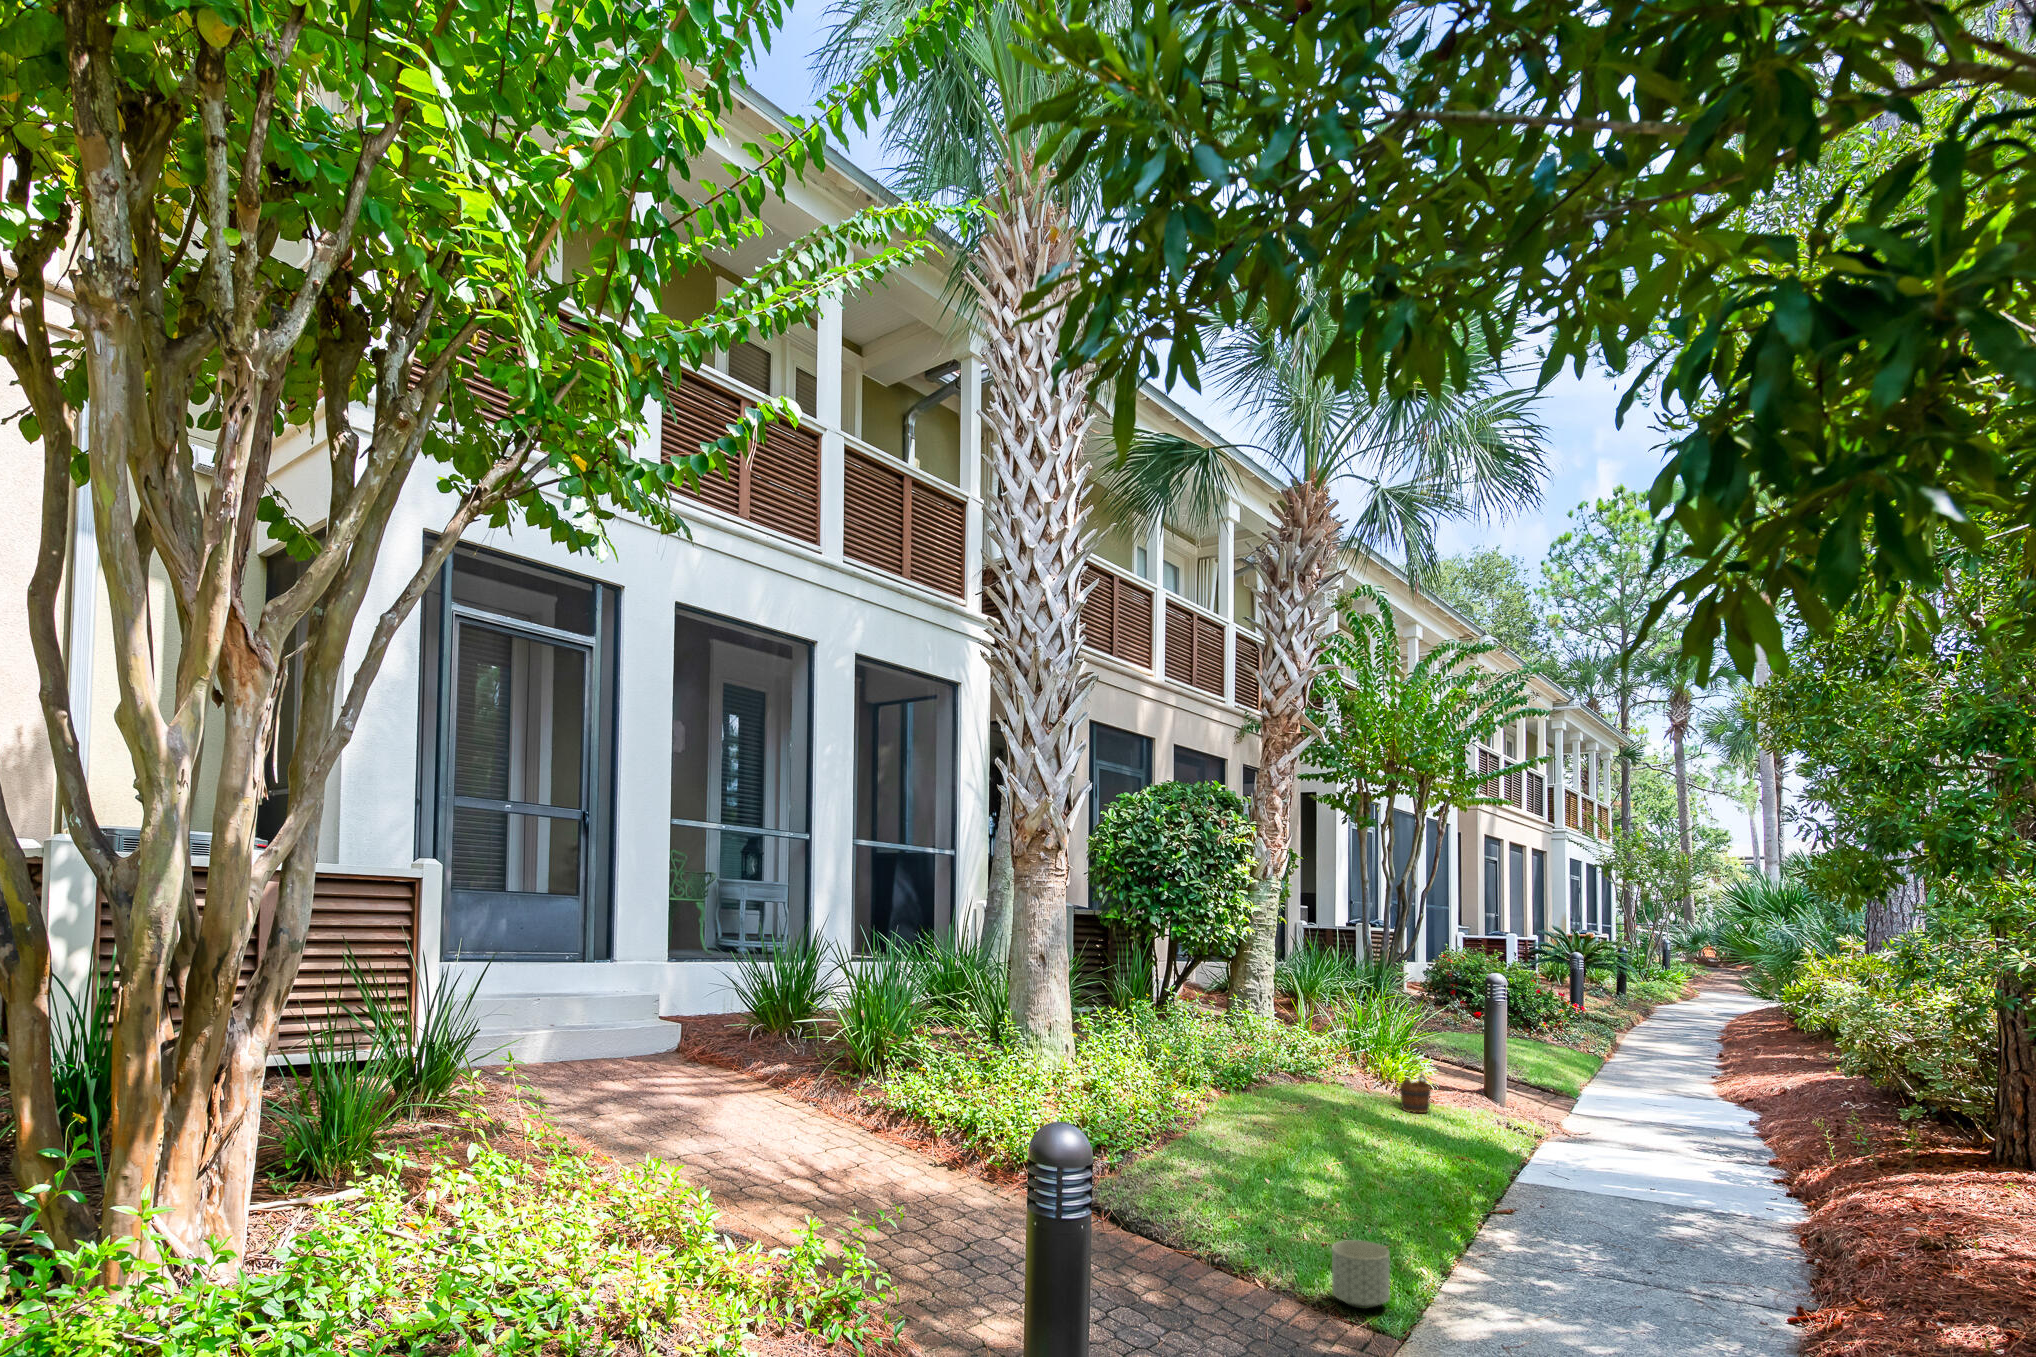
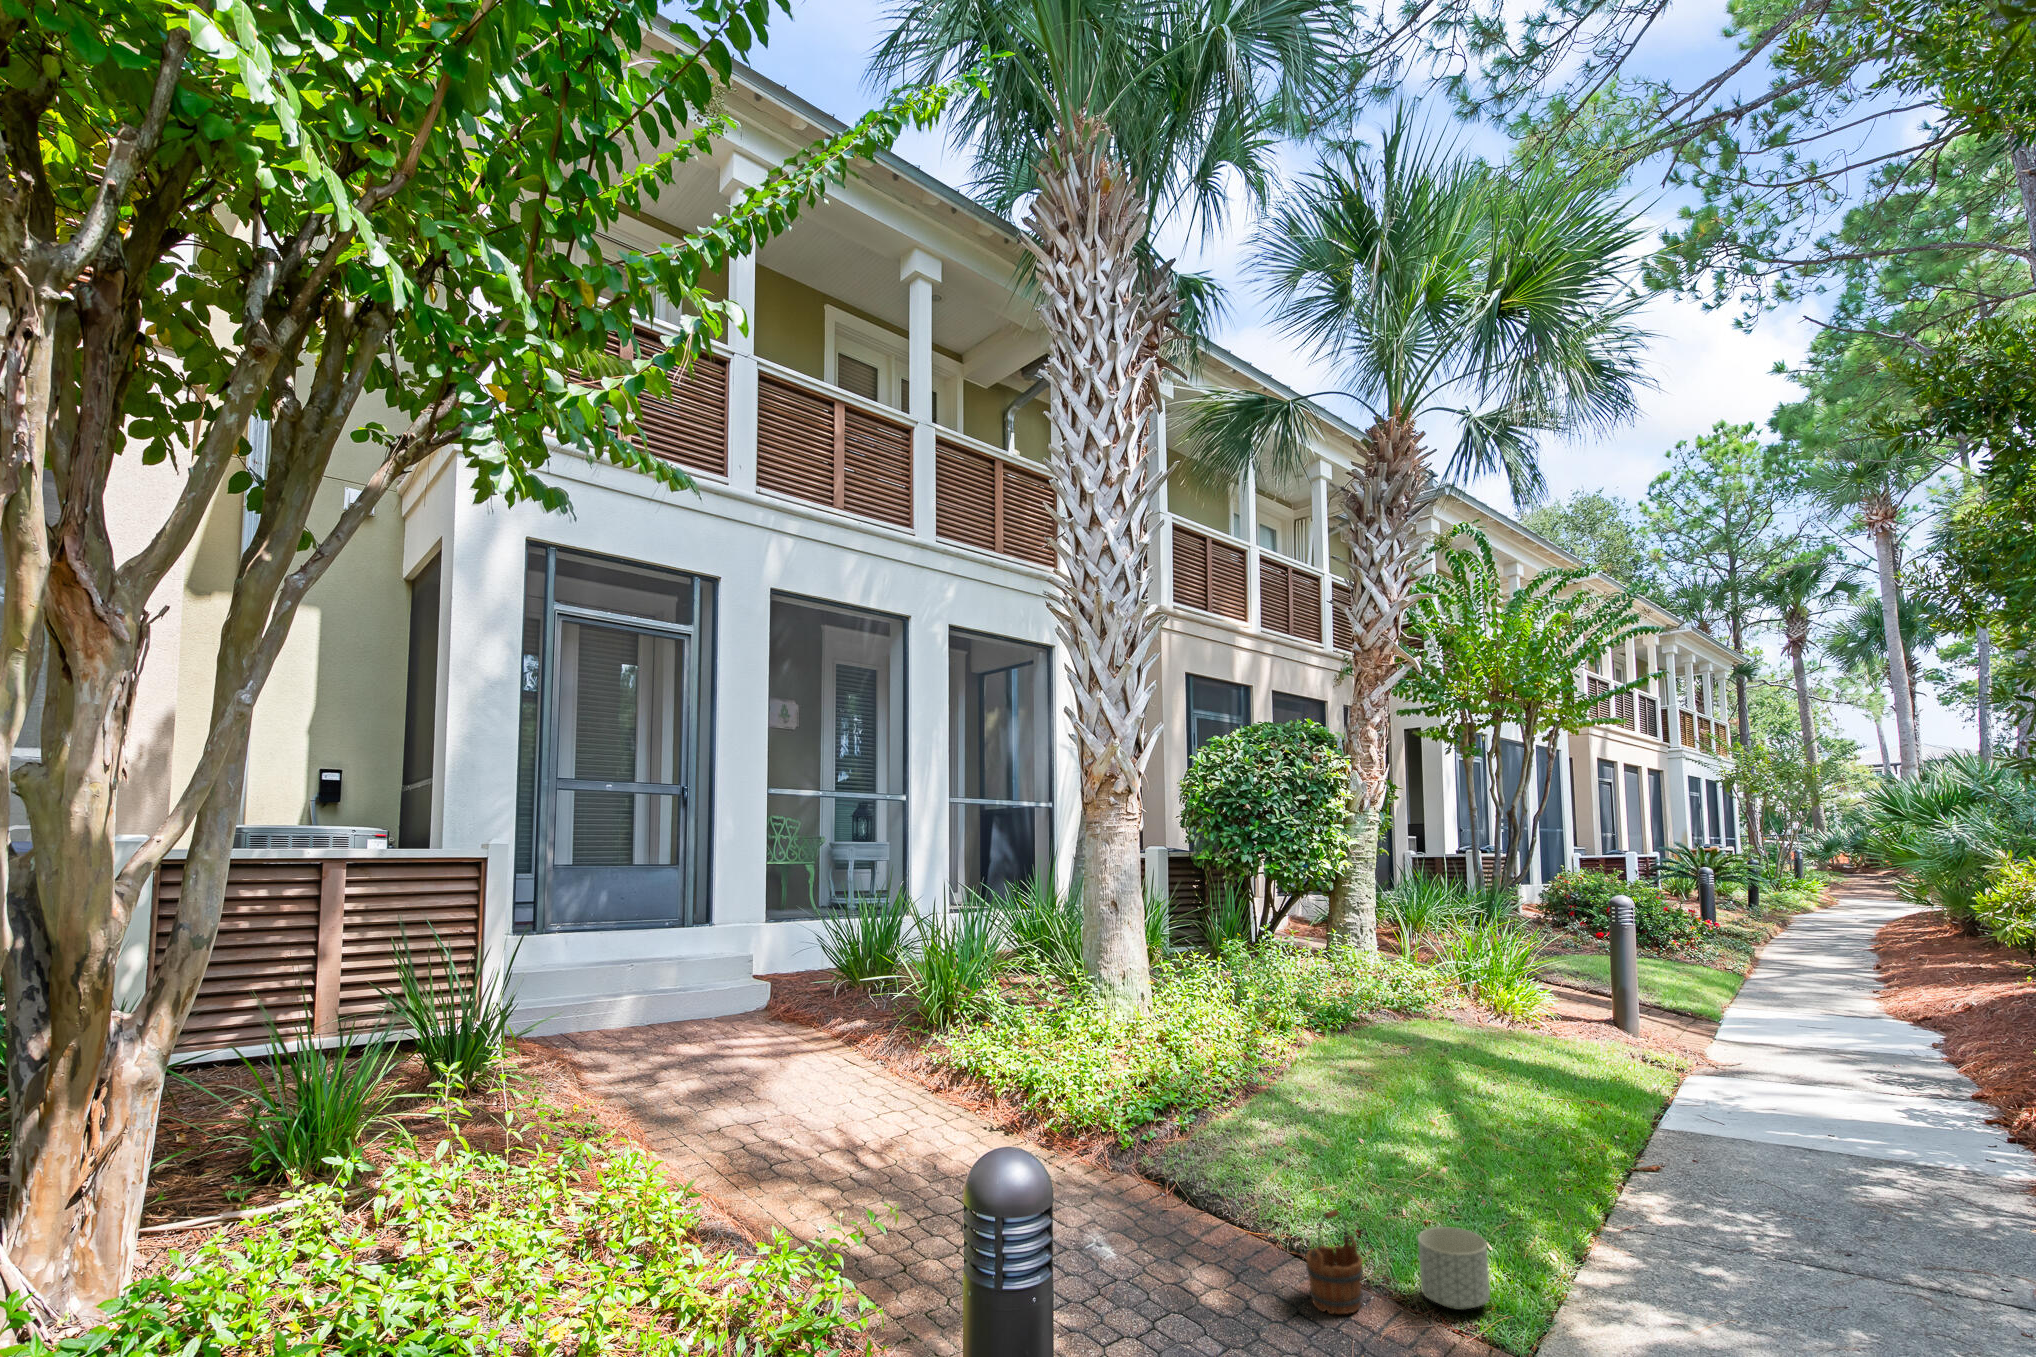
wooden bucket: present [1400,1060,1431,1113] -> present [1306,1209,1363,1314]

